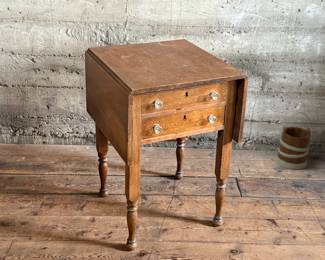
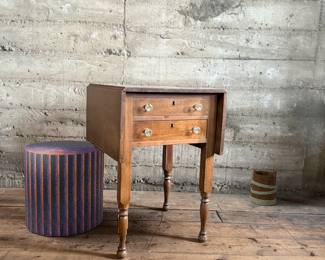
pouf: none [15,103,109,219] -> present [24,140,104,236]

